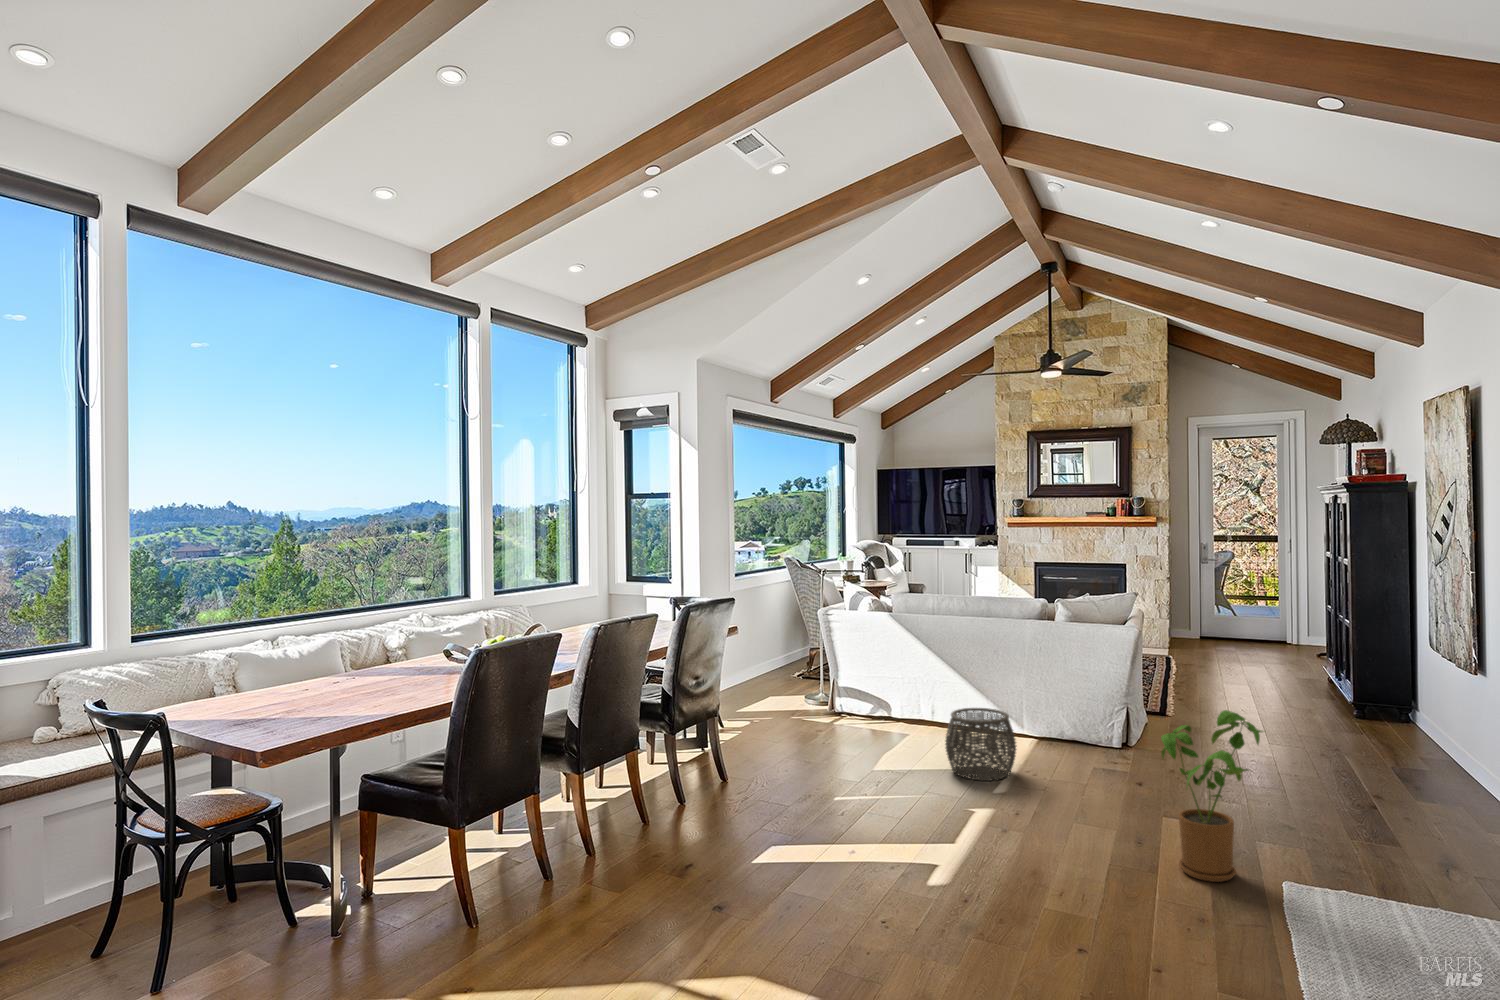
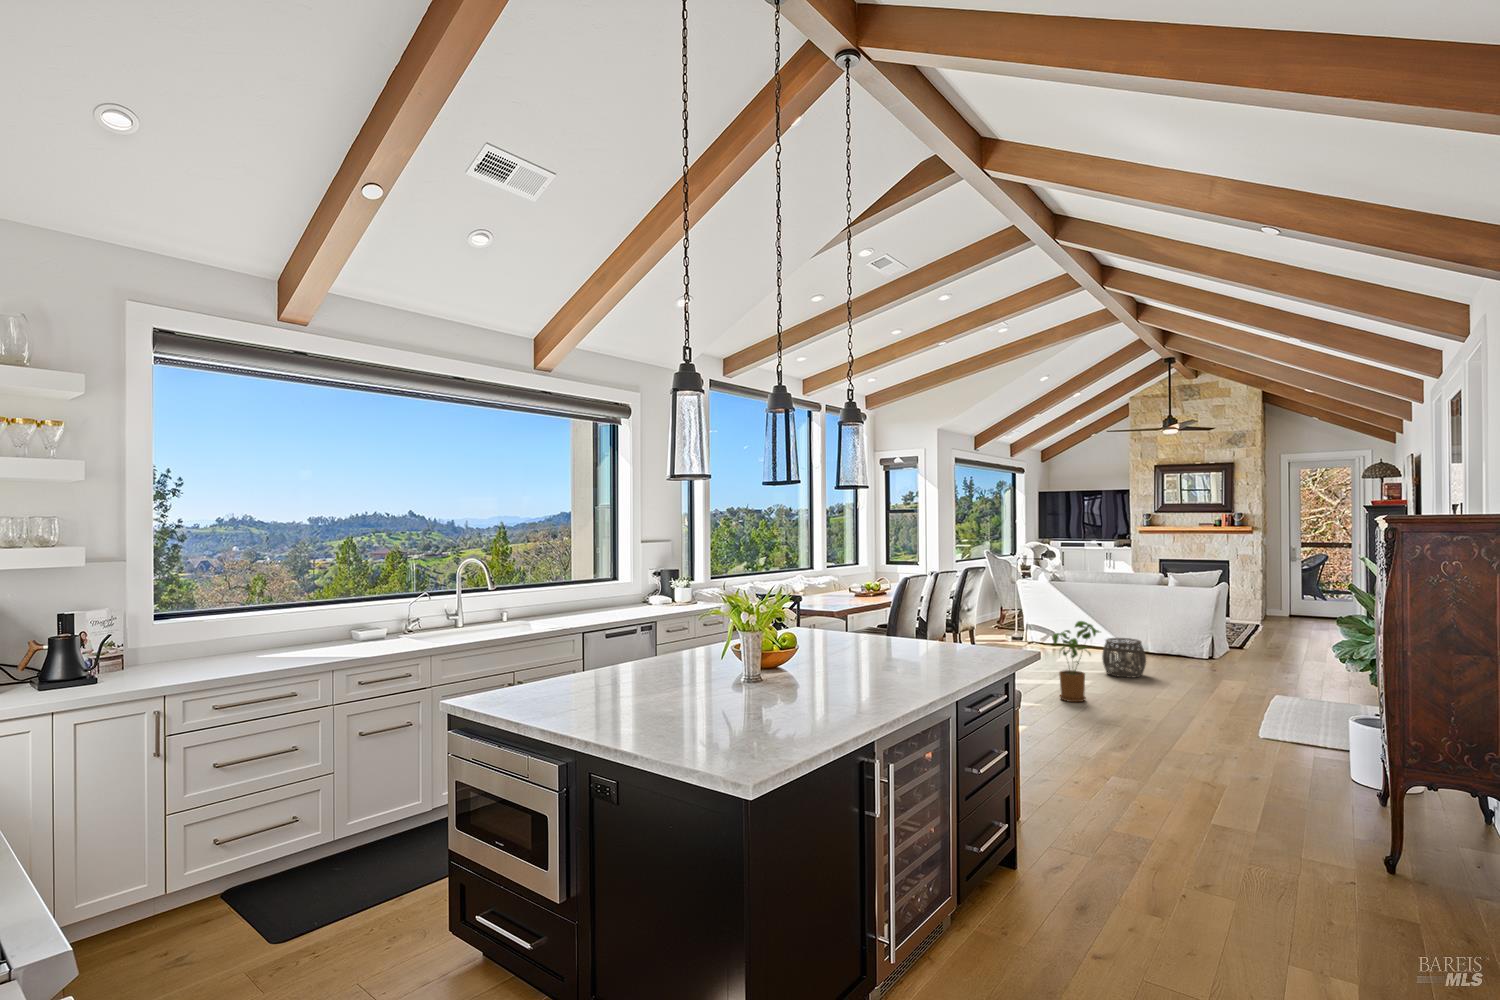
house plant: present [1161,710,1263,882] -> present [1053,621,1099,702]

